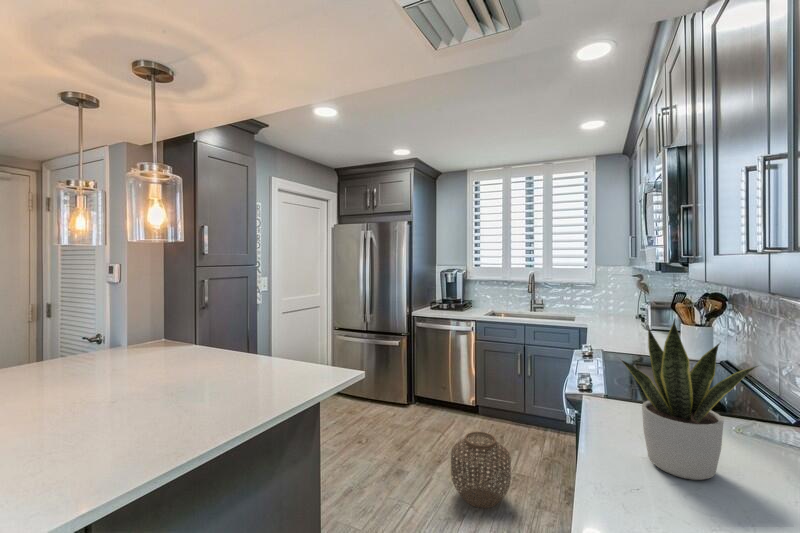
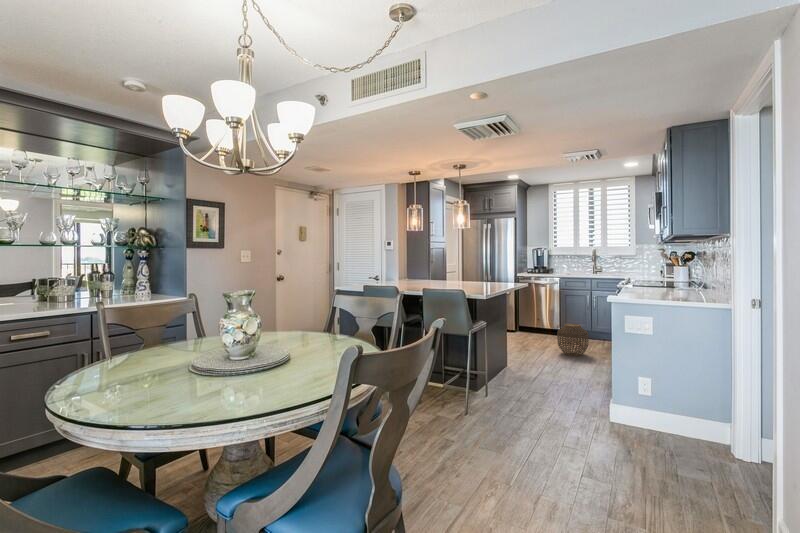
potted plant: present [621,319,756,480] -> none [632,246,668,288]

